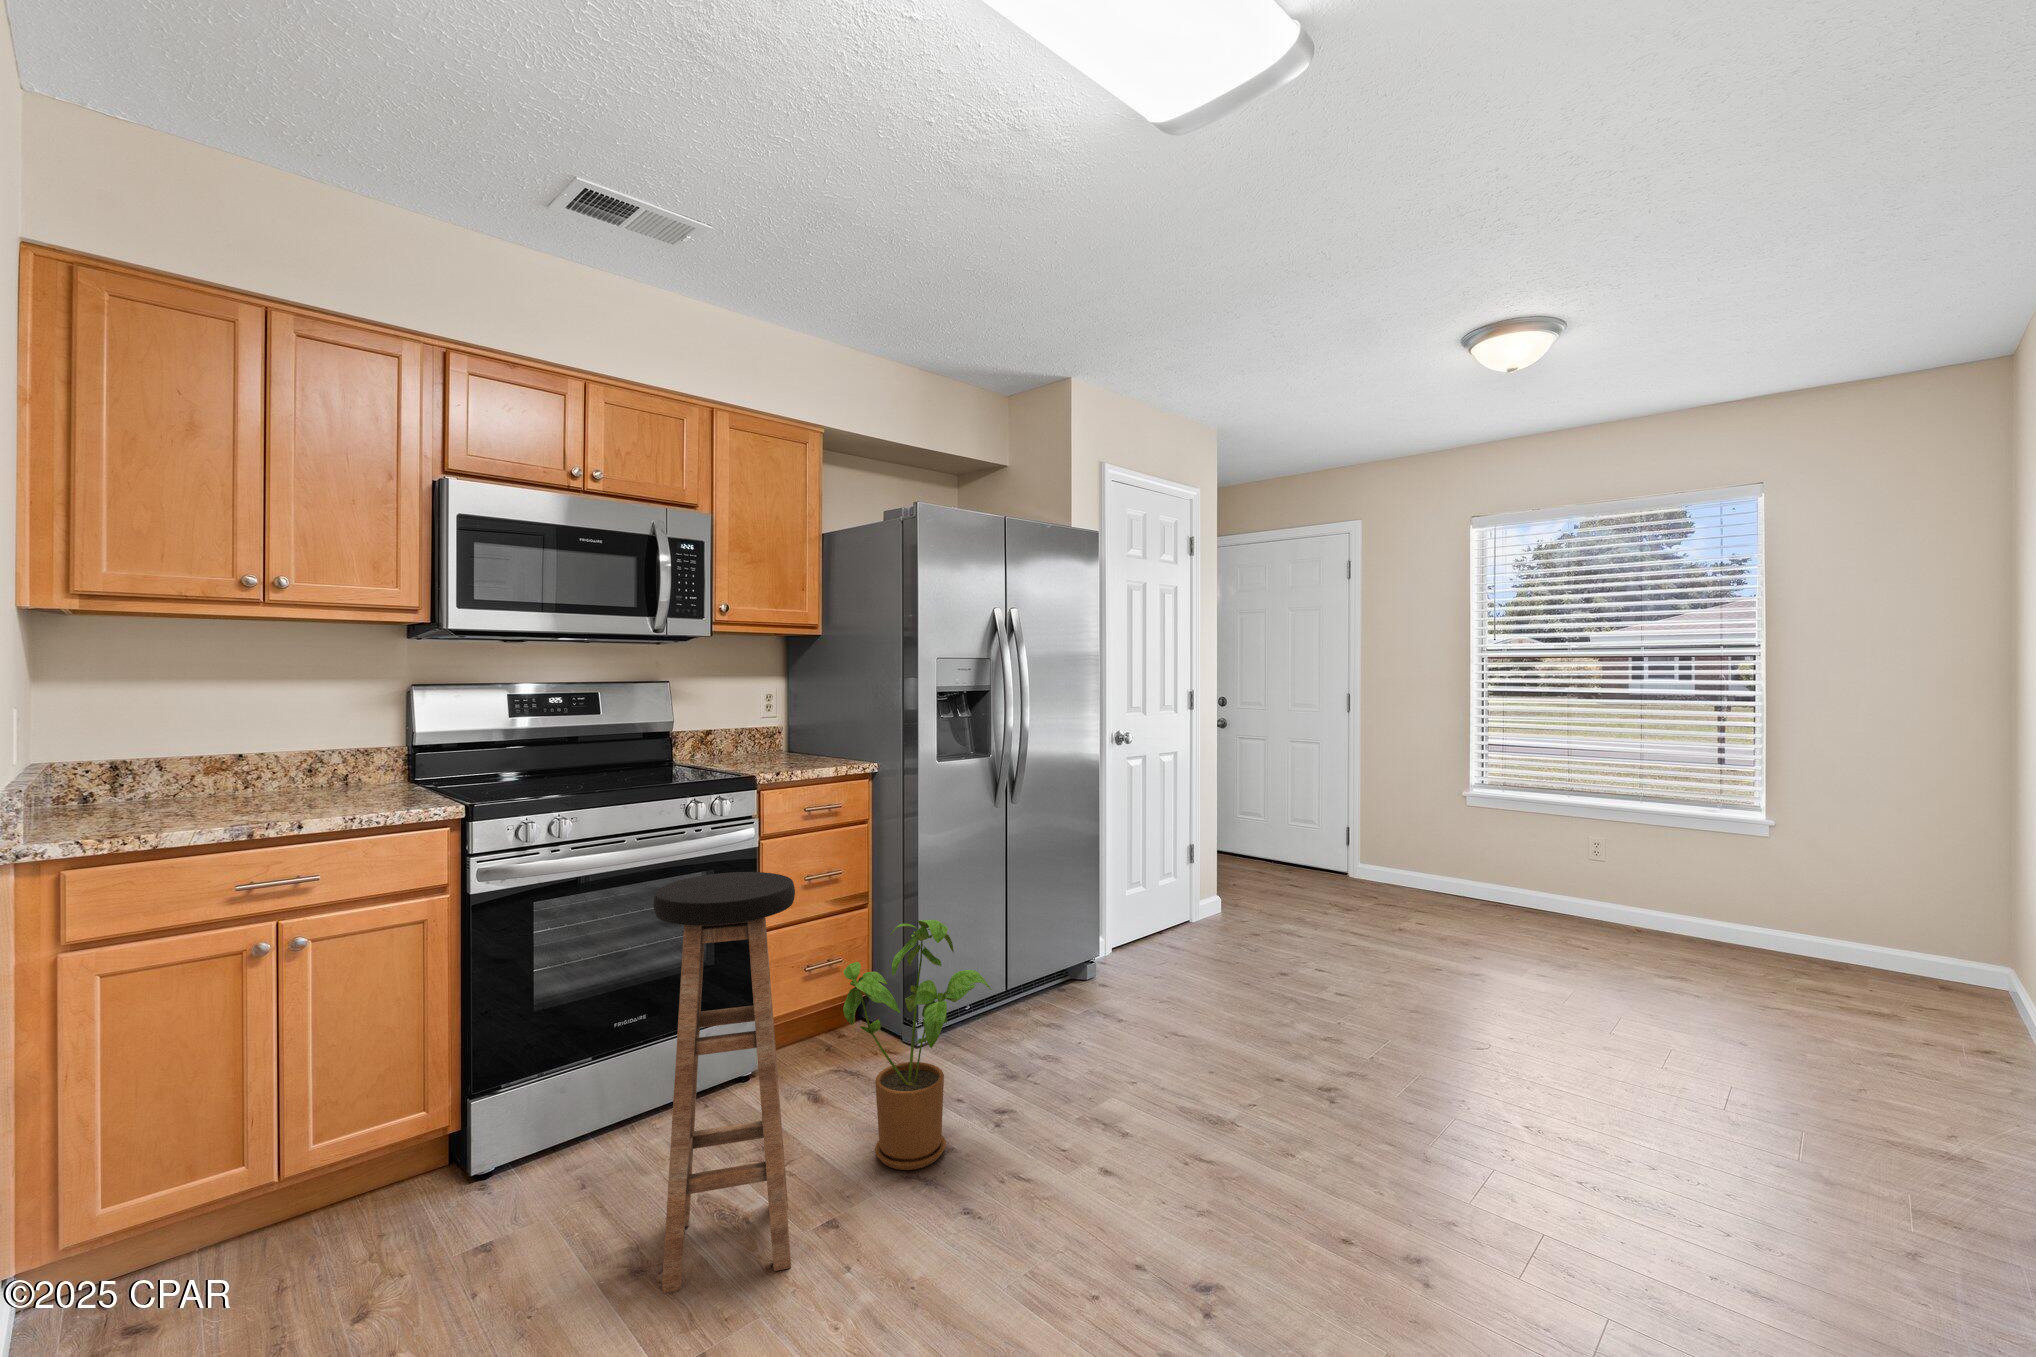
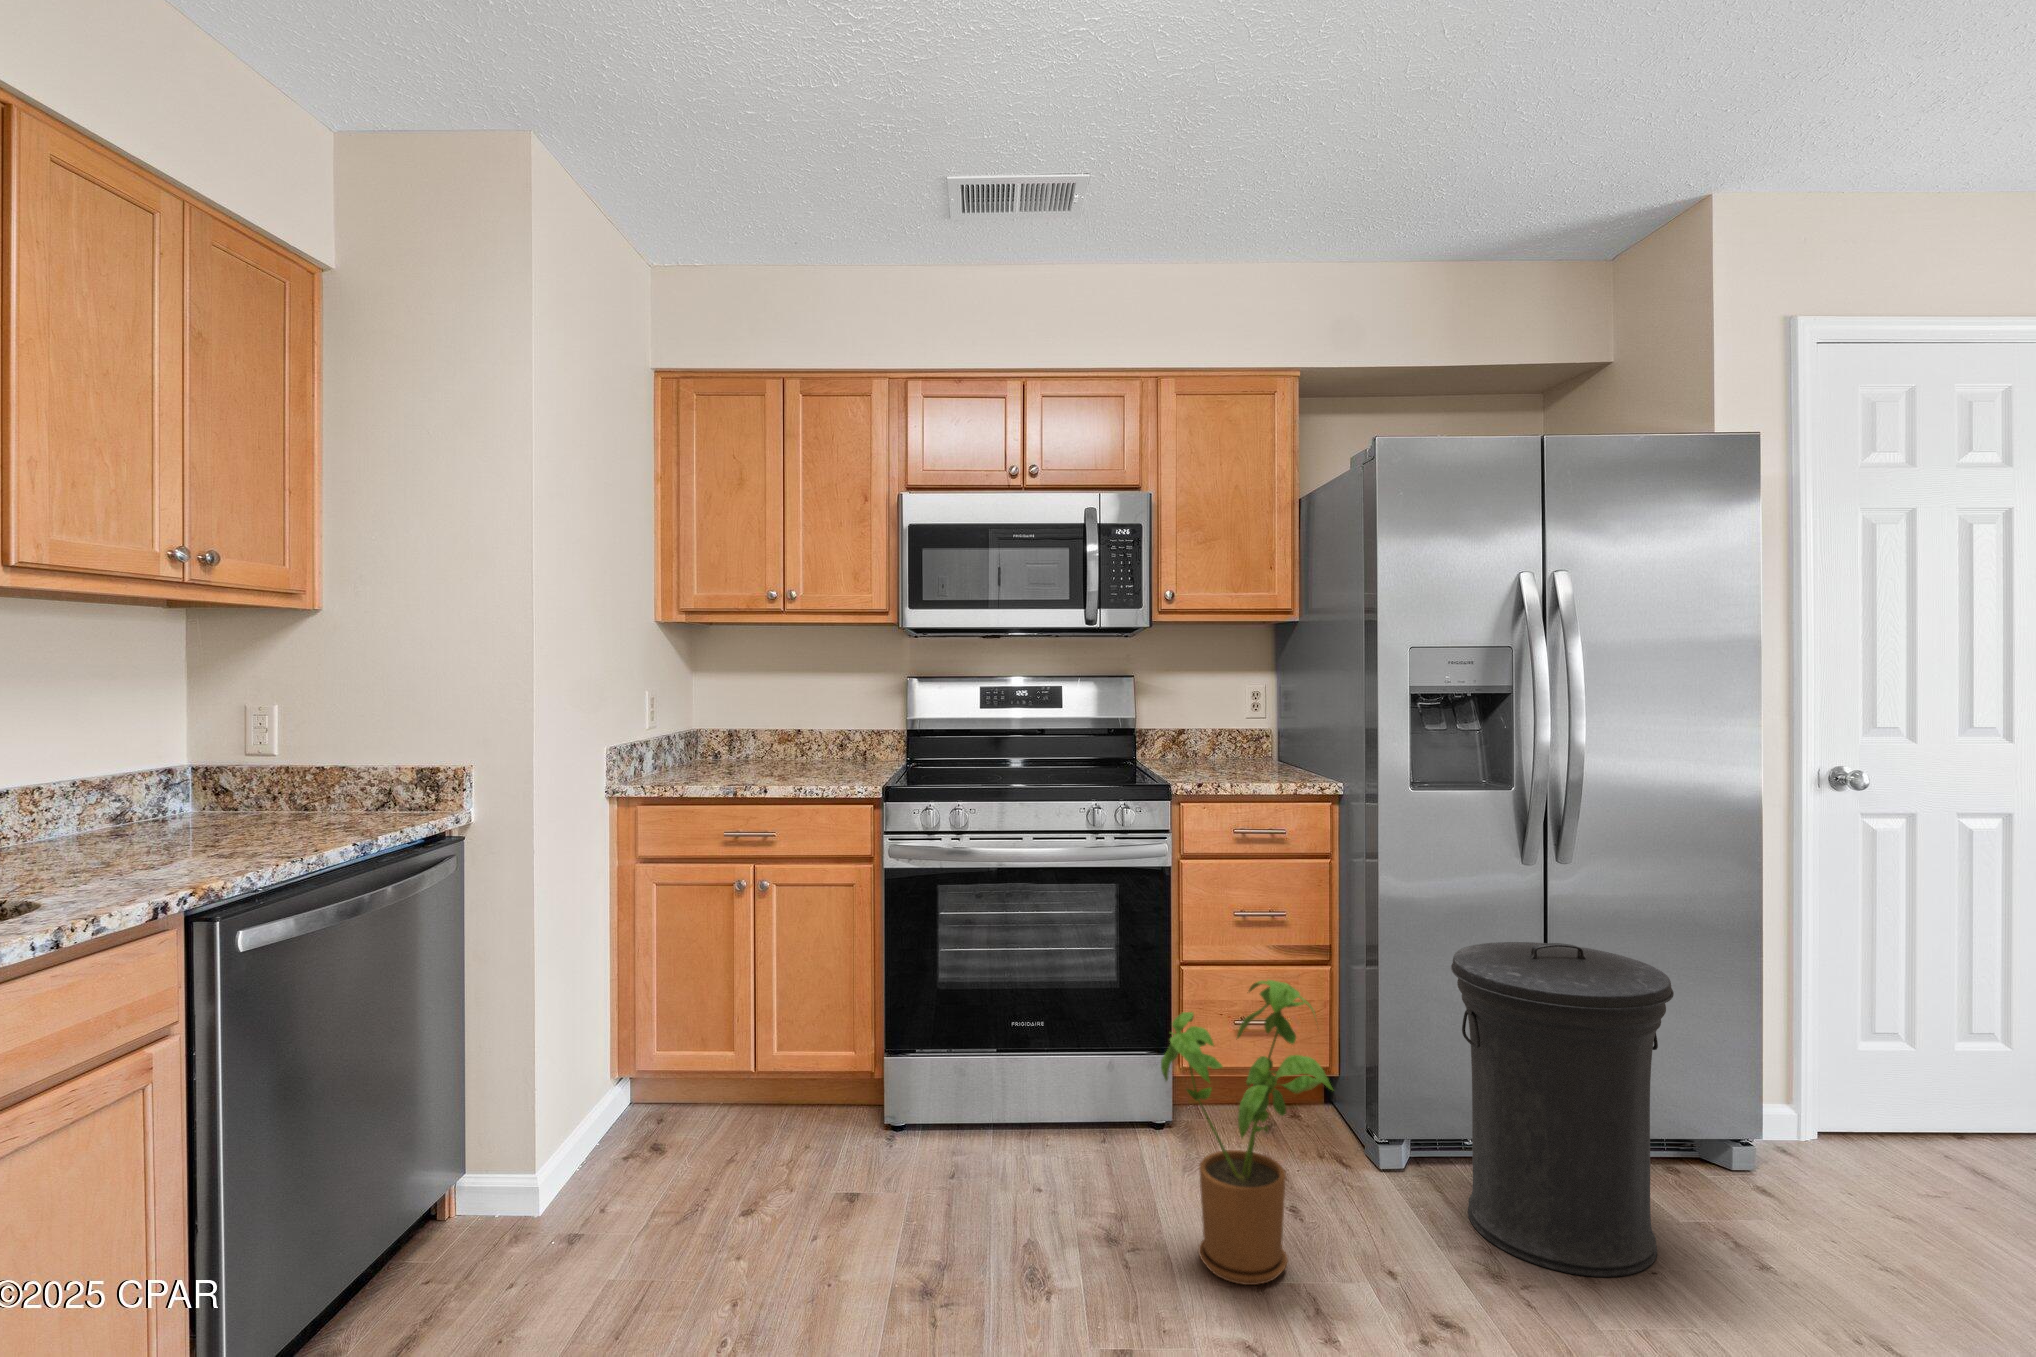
trash can: none [995,858,1127,1077] -> present [1451,942,1674,1277]
bar stool: present [653,872,795,1293] -> none [922,879,1084,1314]

